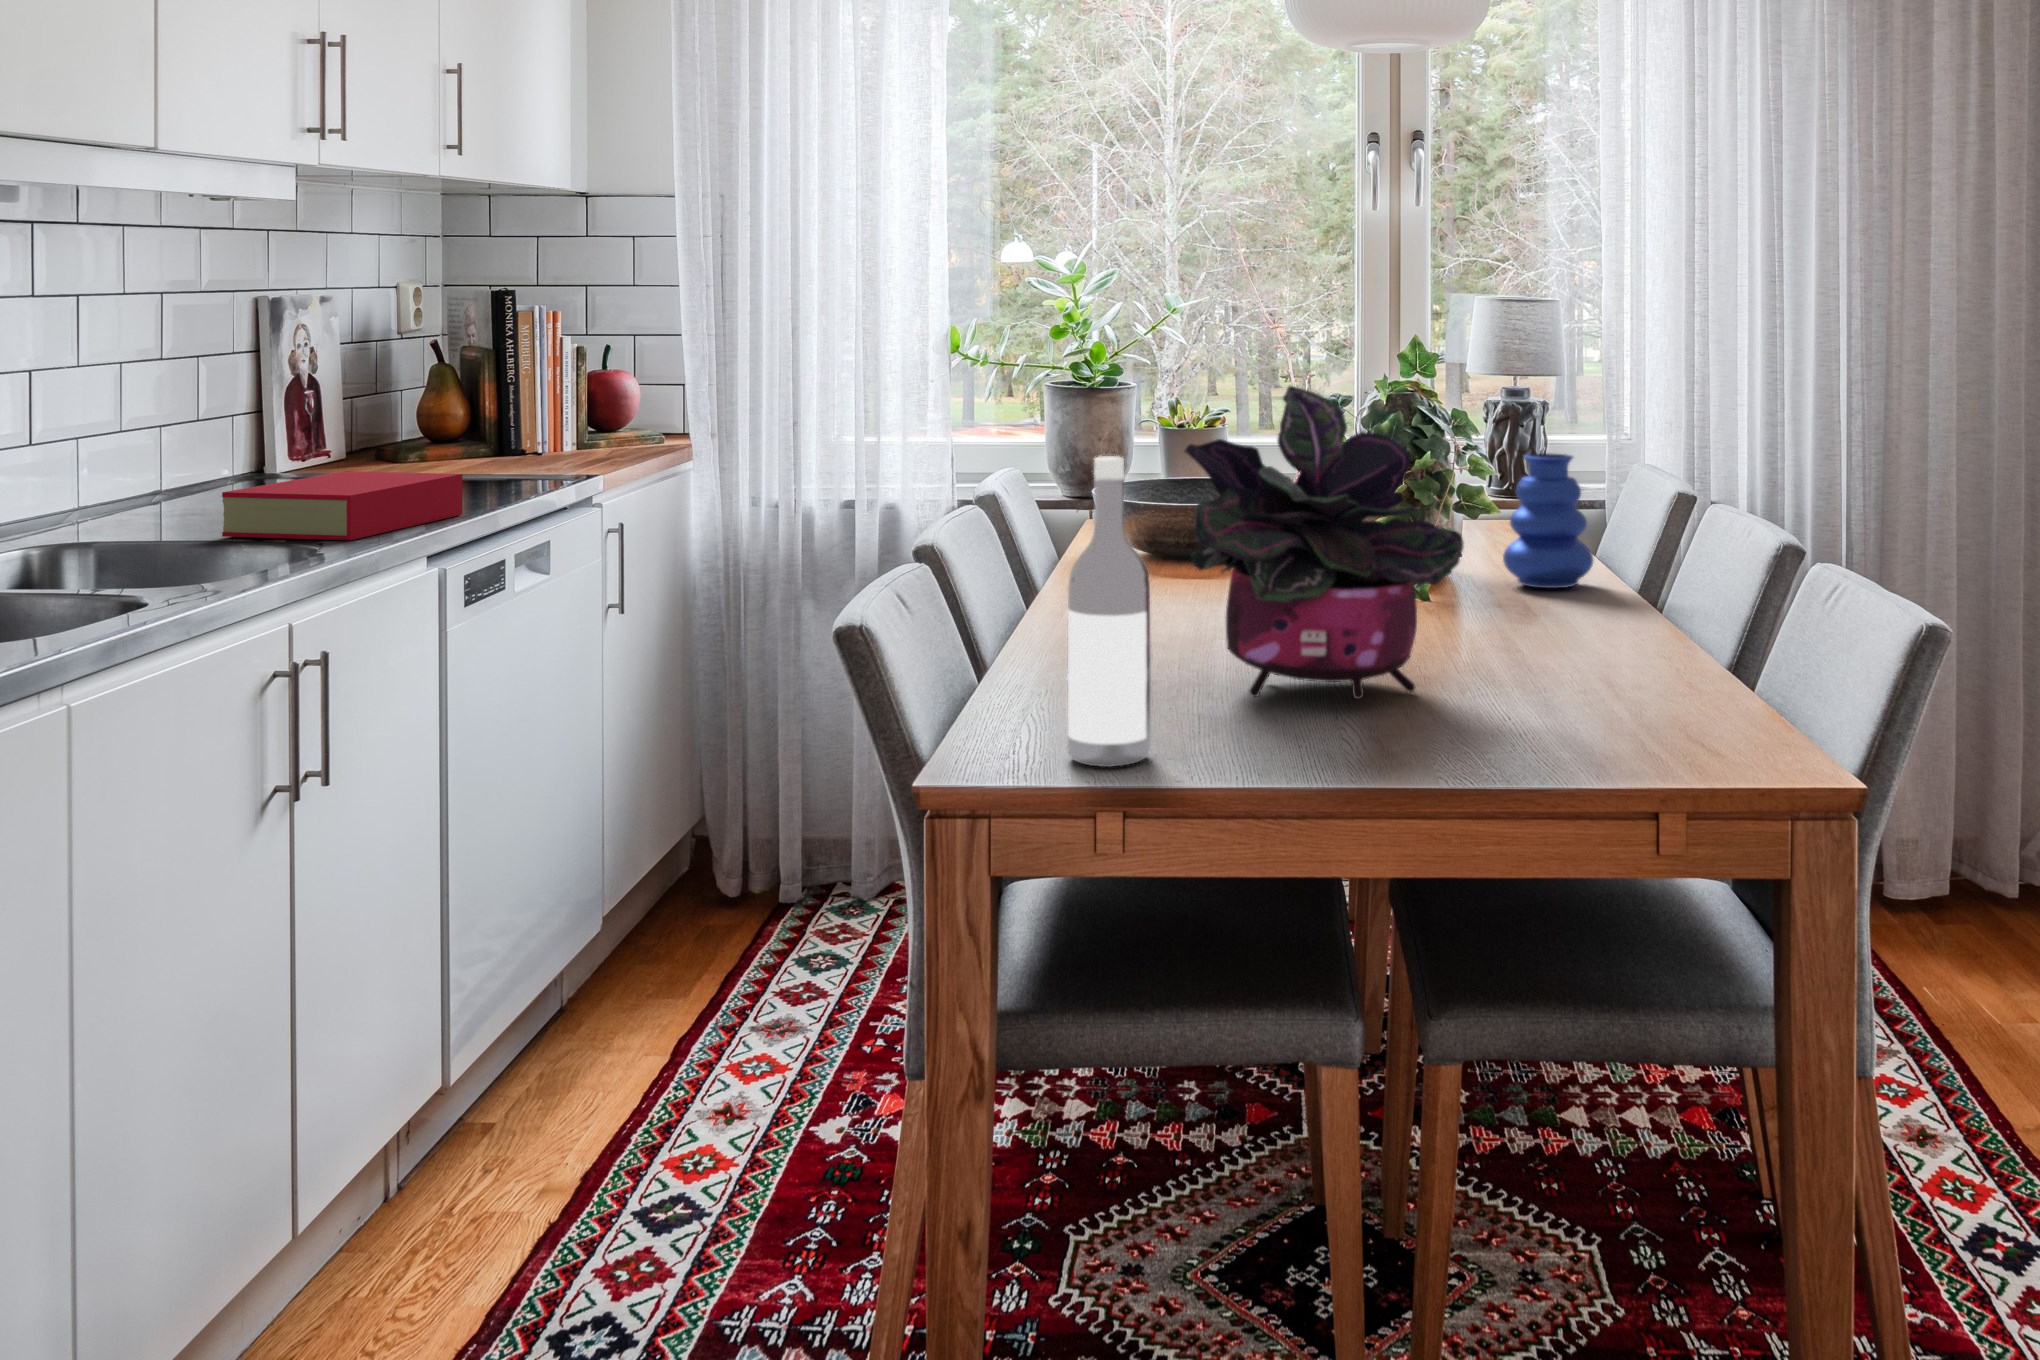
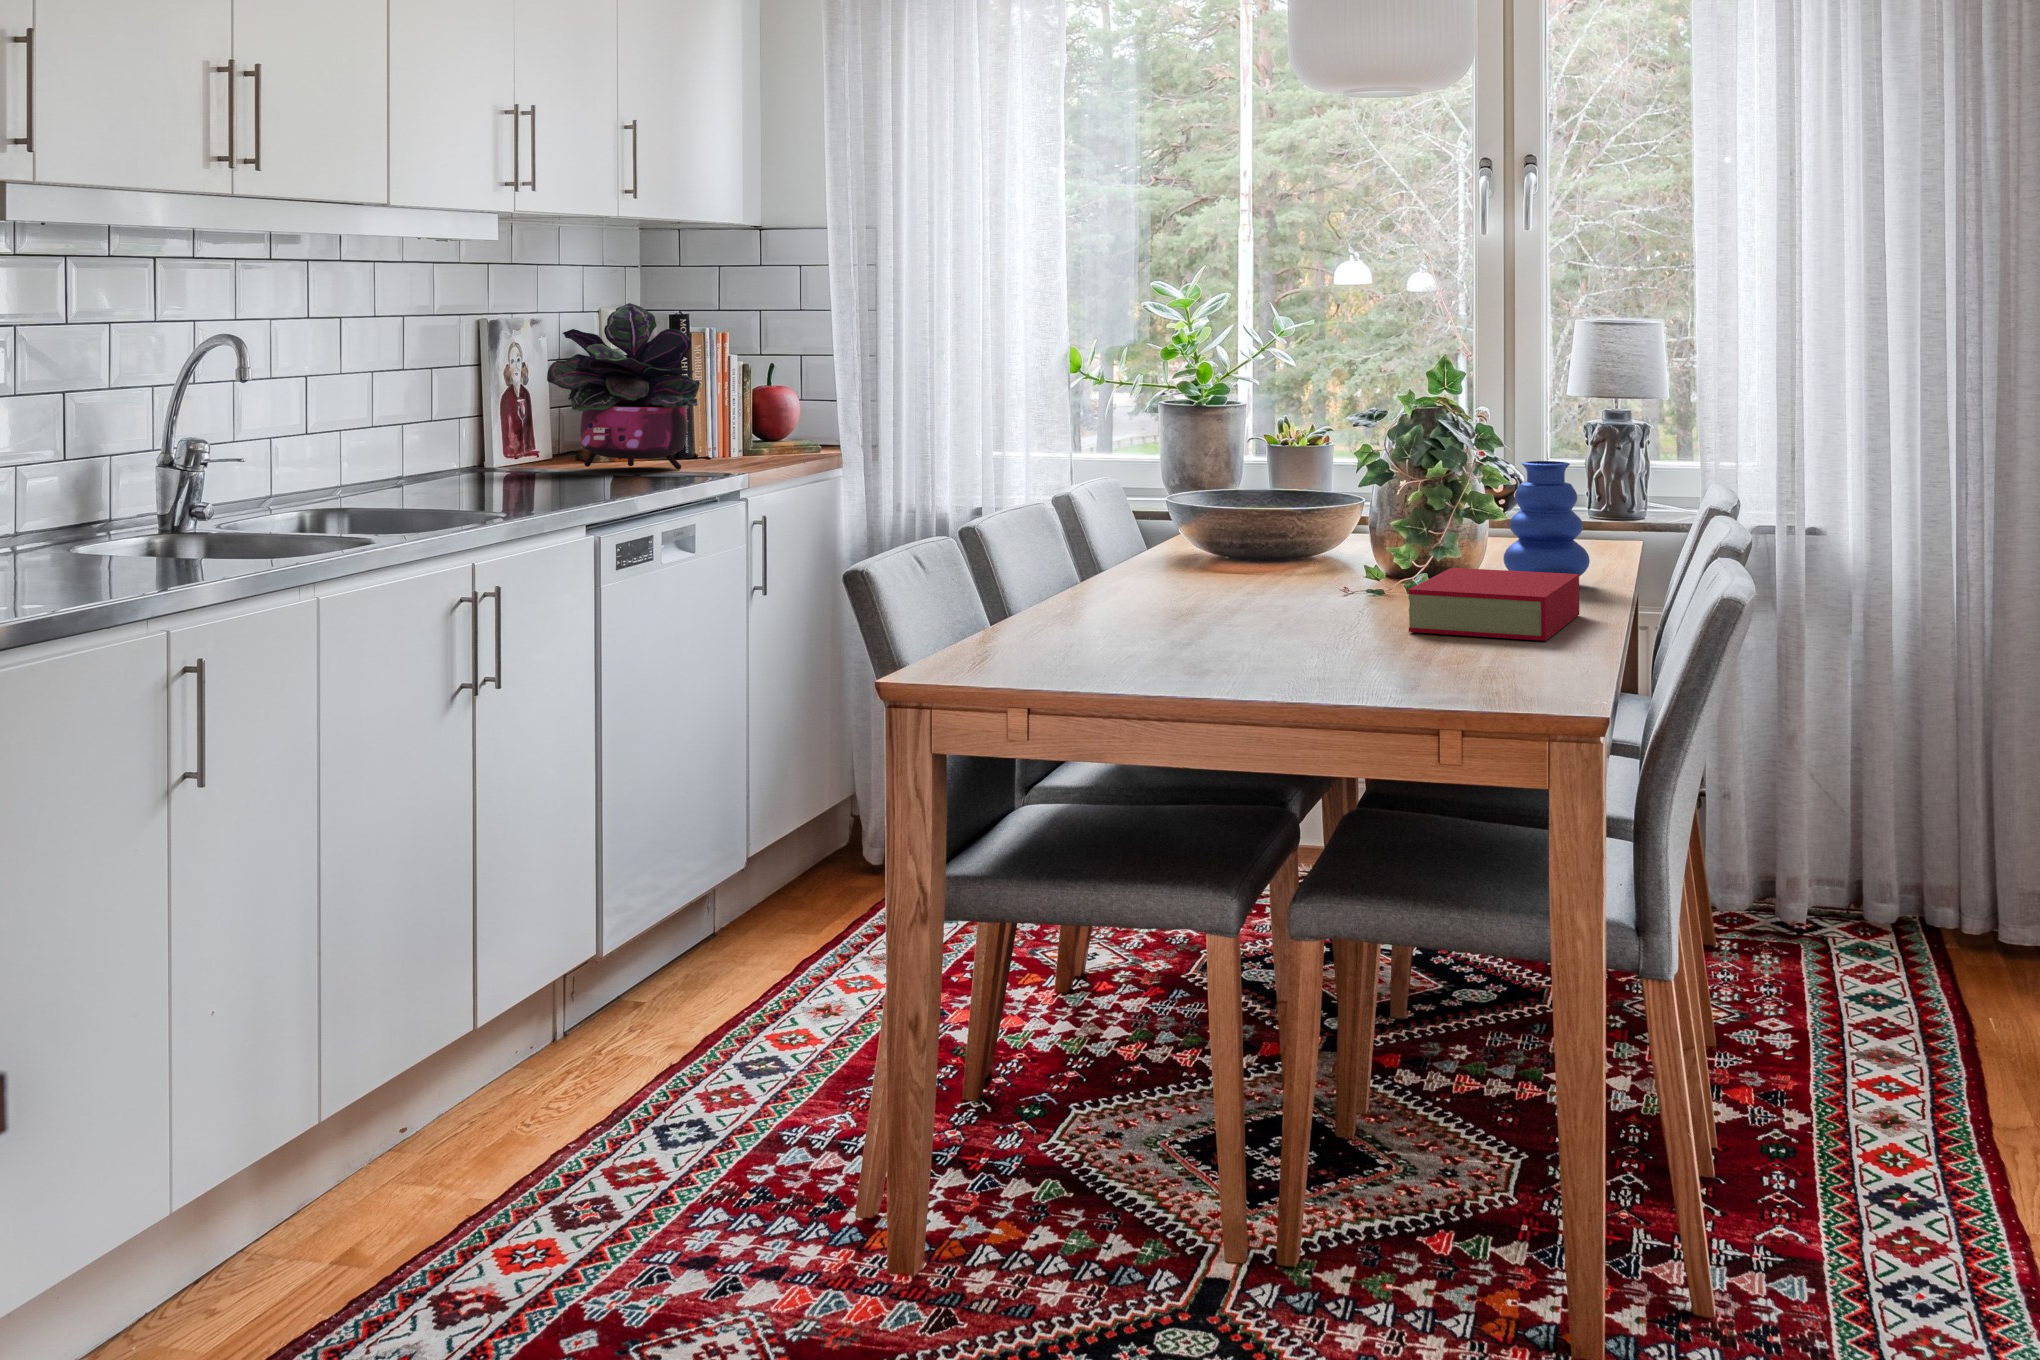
potted plant: present [1185,386,1464,699] -> present [547,303,700,470]
wine bottle: present [1067,456,1151,767] -> none [998,437,1063,678]
book: present [222,471,463,540] -> present [1408,568,1579,641]

